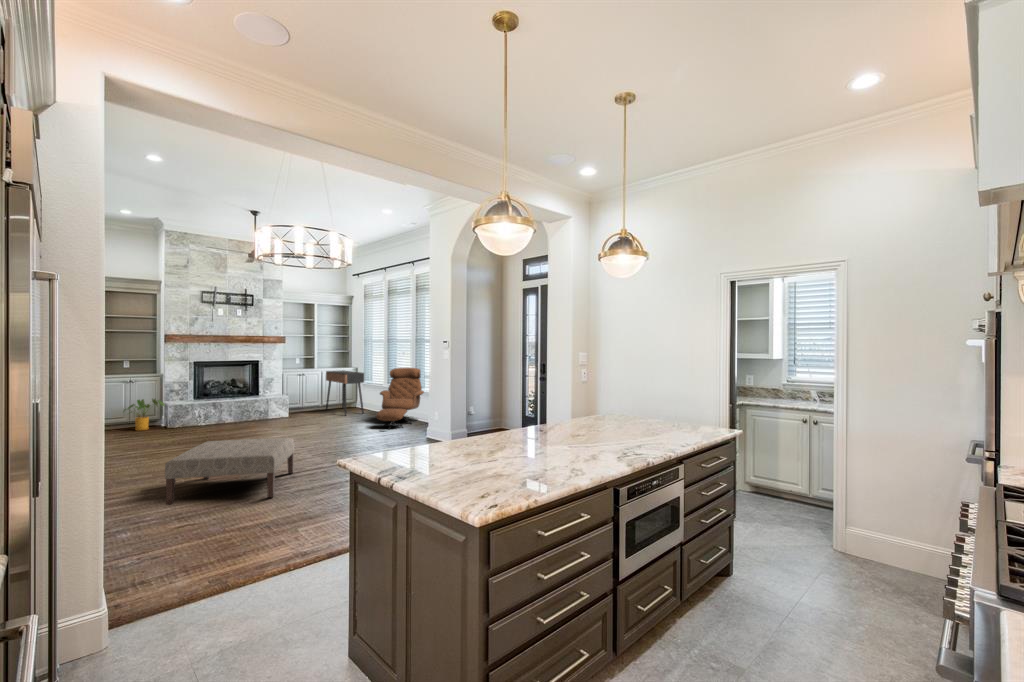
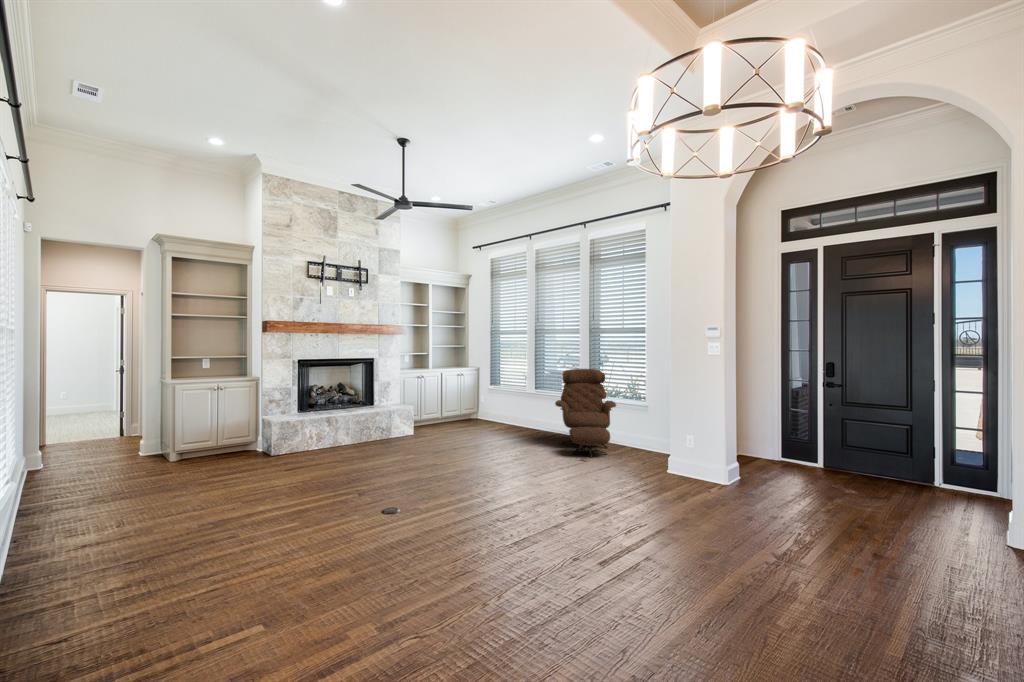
console table: present [326,370,364,416] -> none [449,372,511,434]
house plant: present [124,399,164,431] -> none [214,412,267,458]
ottoman: present [165,438,295,505] -> none [463,495,681,662]

